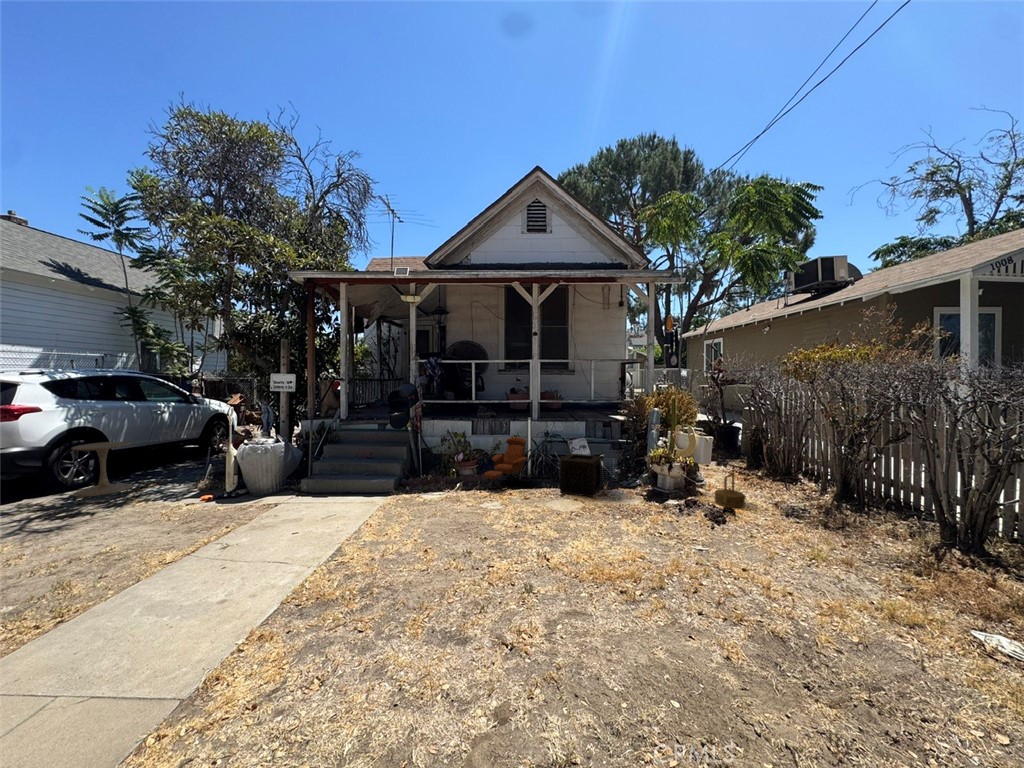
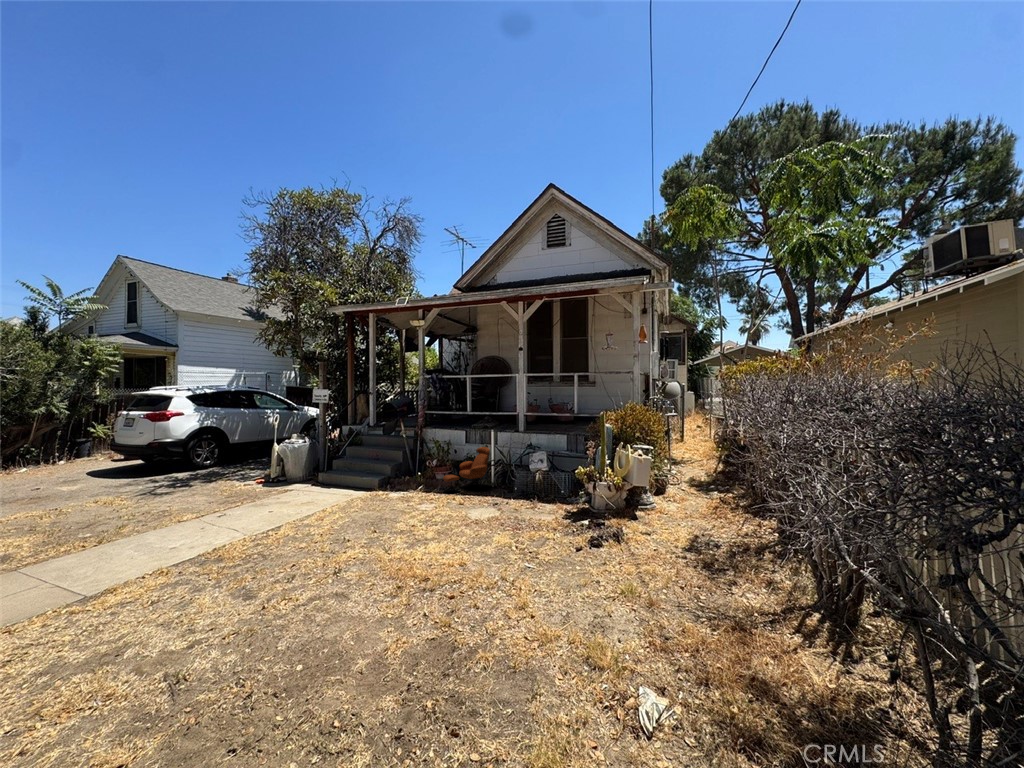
pedestal table: present [71,441,133,497] -> none [201,437,236,473]
wooden crate: present [560,453,602,497] -> none [497,464,541,504]
woven basket: present [714,472,745,508] -> none [619,491,647,526]

